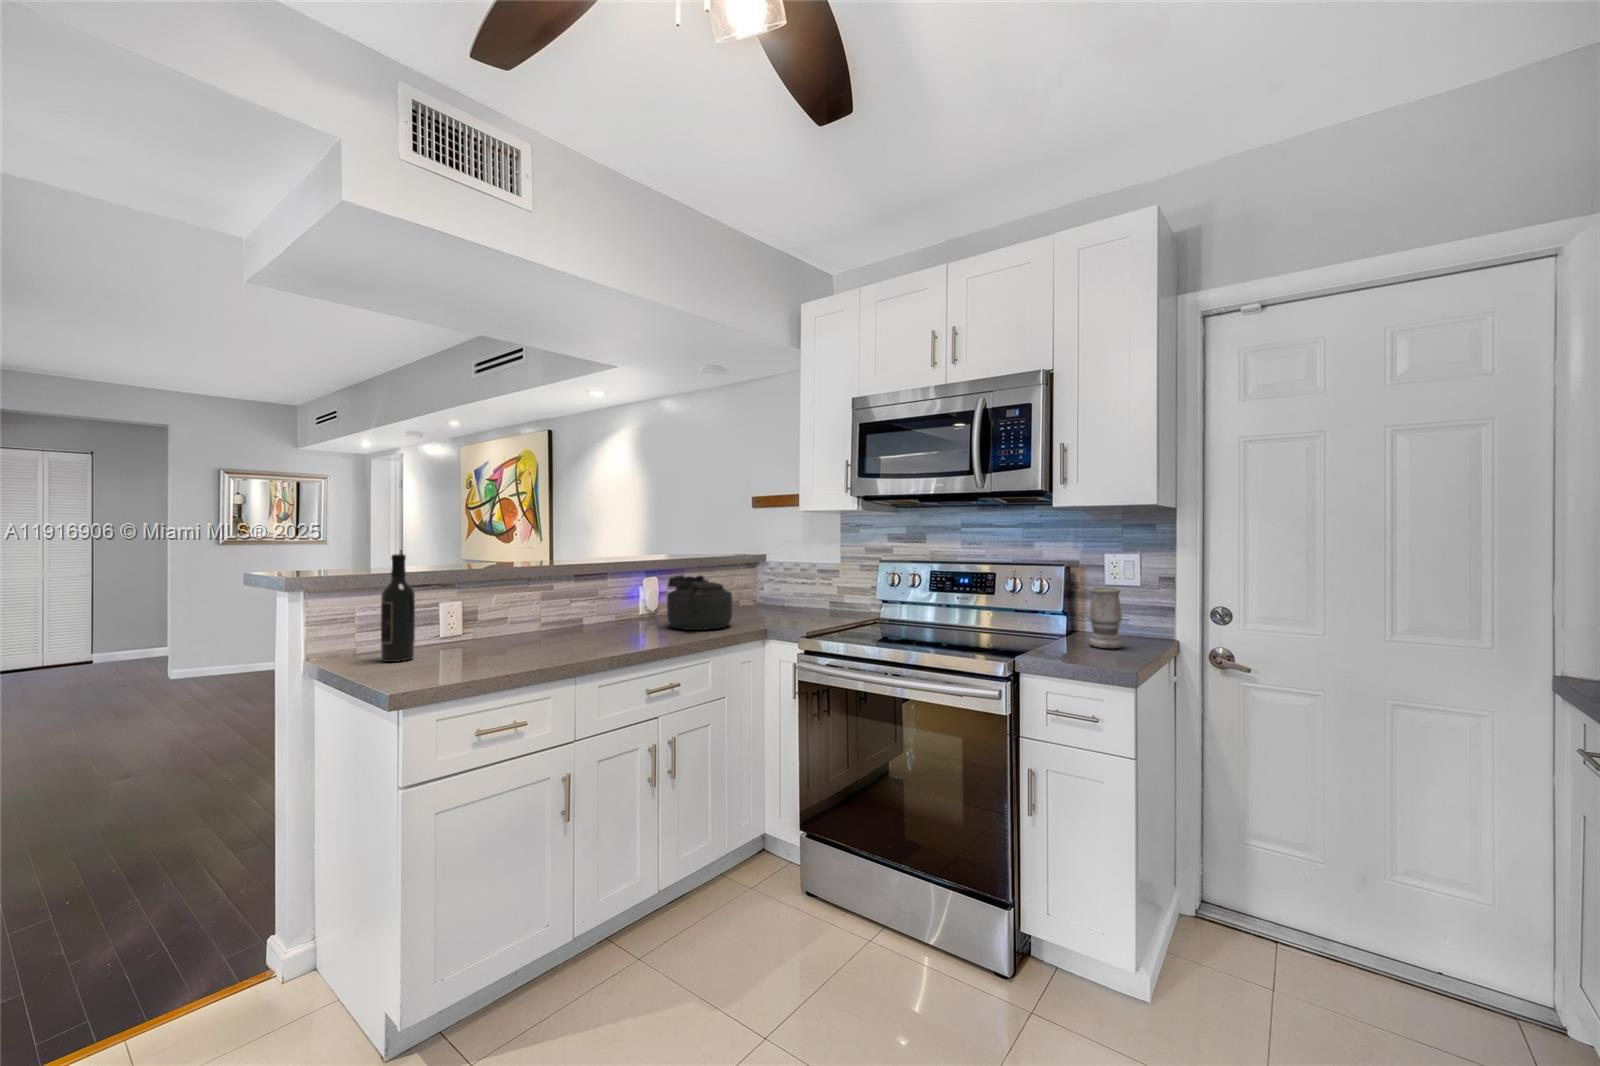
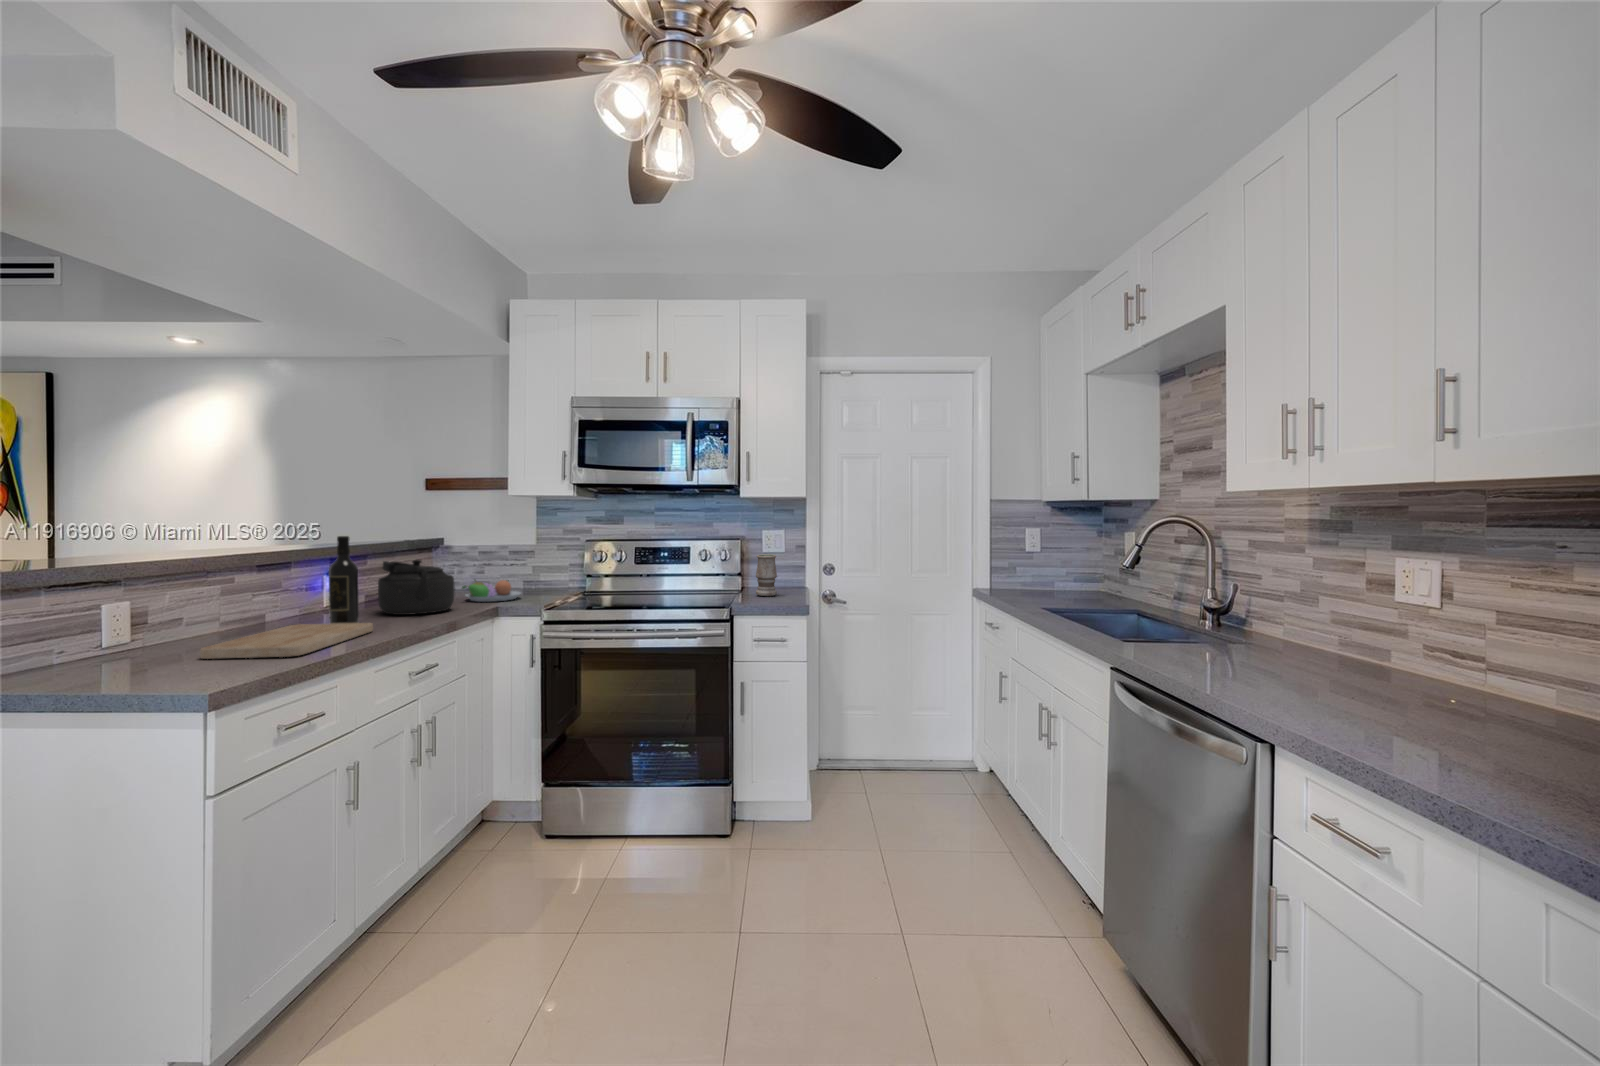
wine bottle: present [381,554,415,662] -> present [329,536,359,624]
fruit bowl: none [753,597,812,622] -> present [462,580,521,602]
cutting board: none [471,631,625,664] -> present [200,623,373,659]

